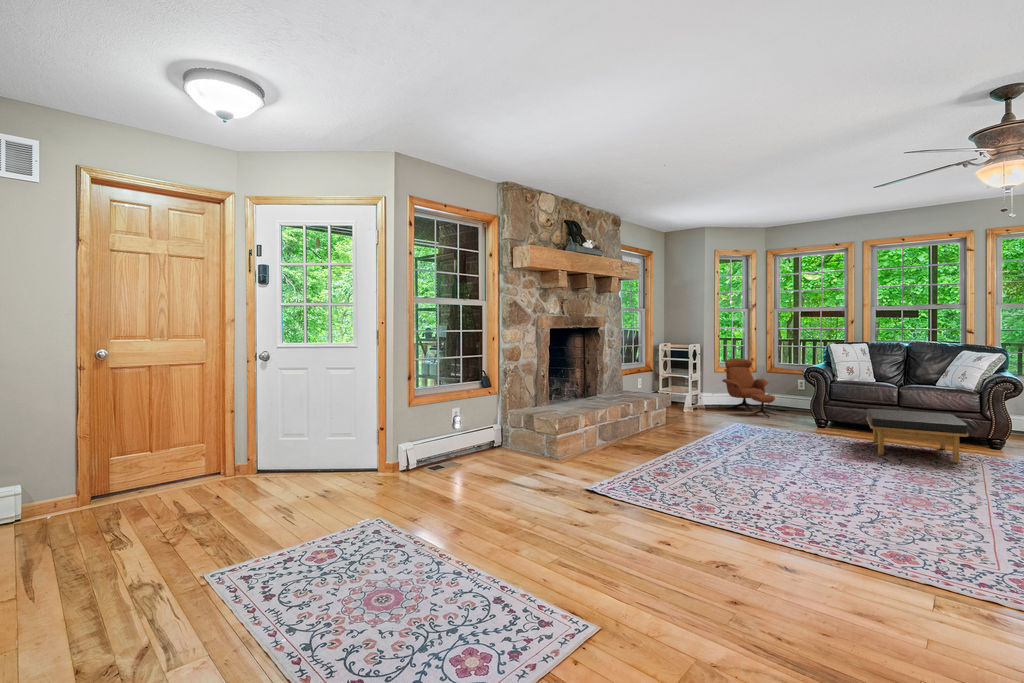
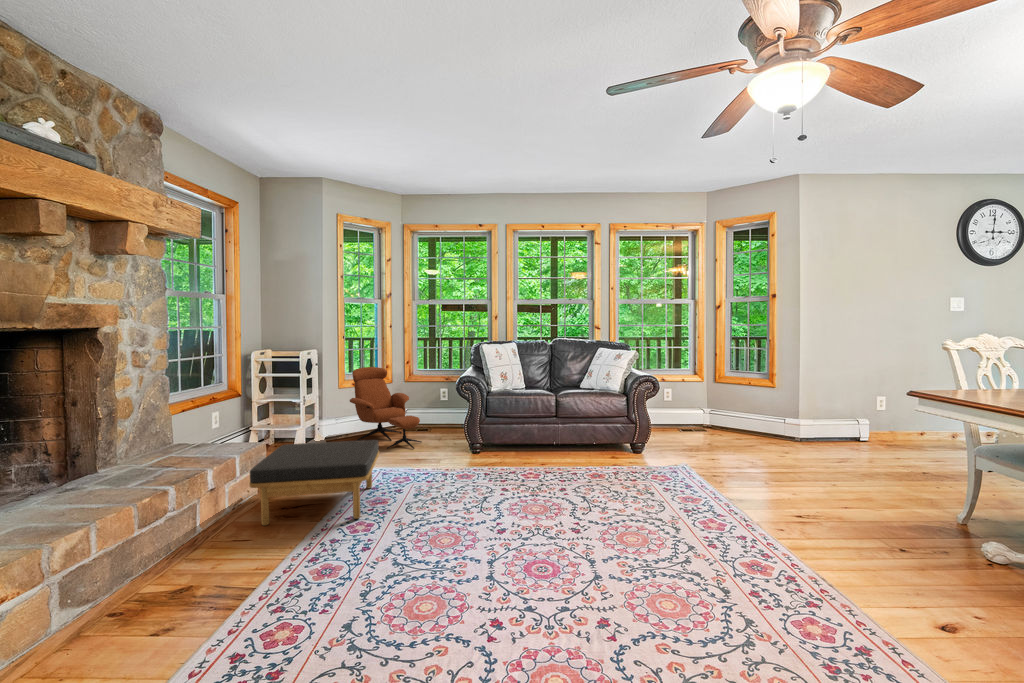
ottoman: present [866,409,968,463] -> present [249,440,379,526]

